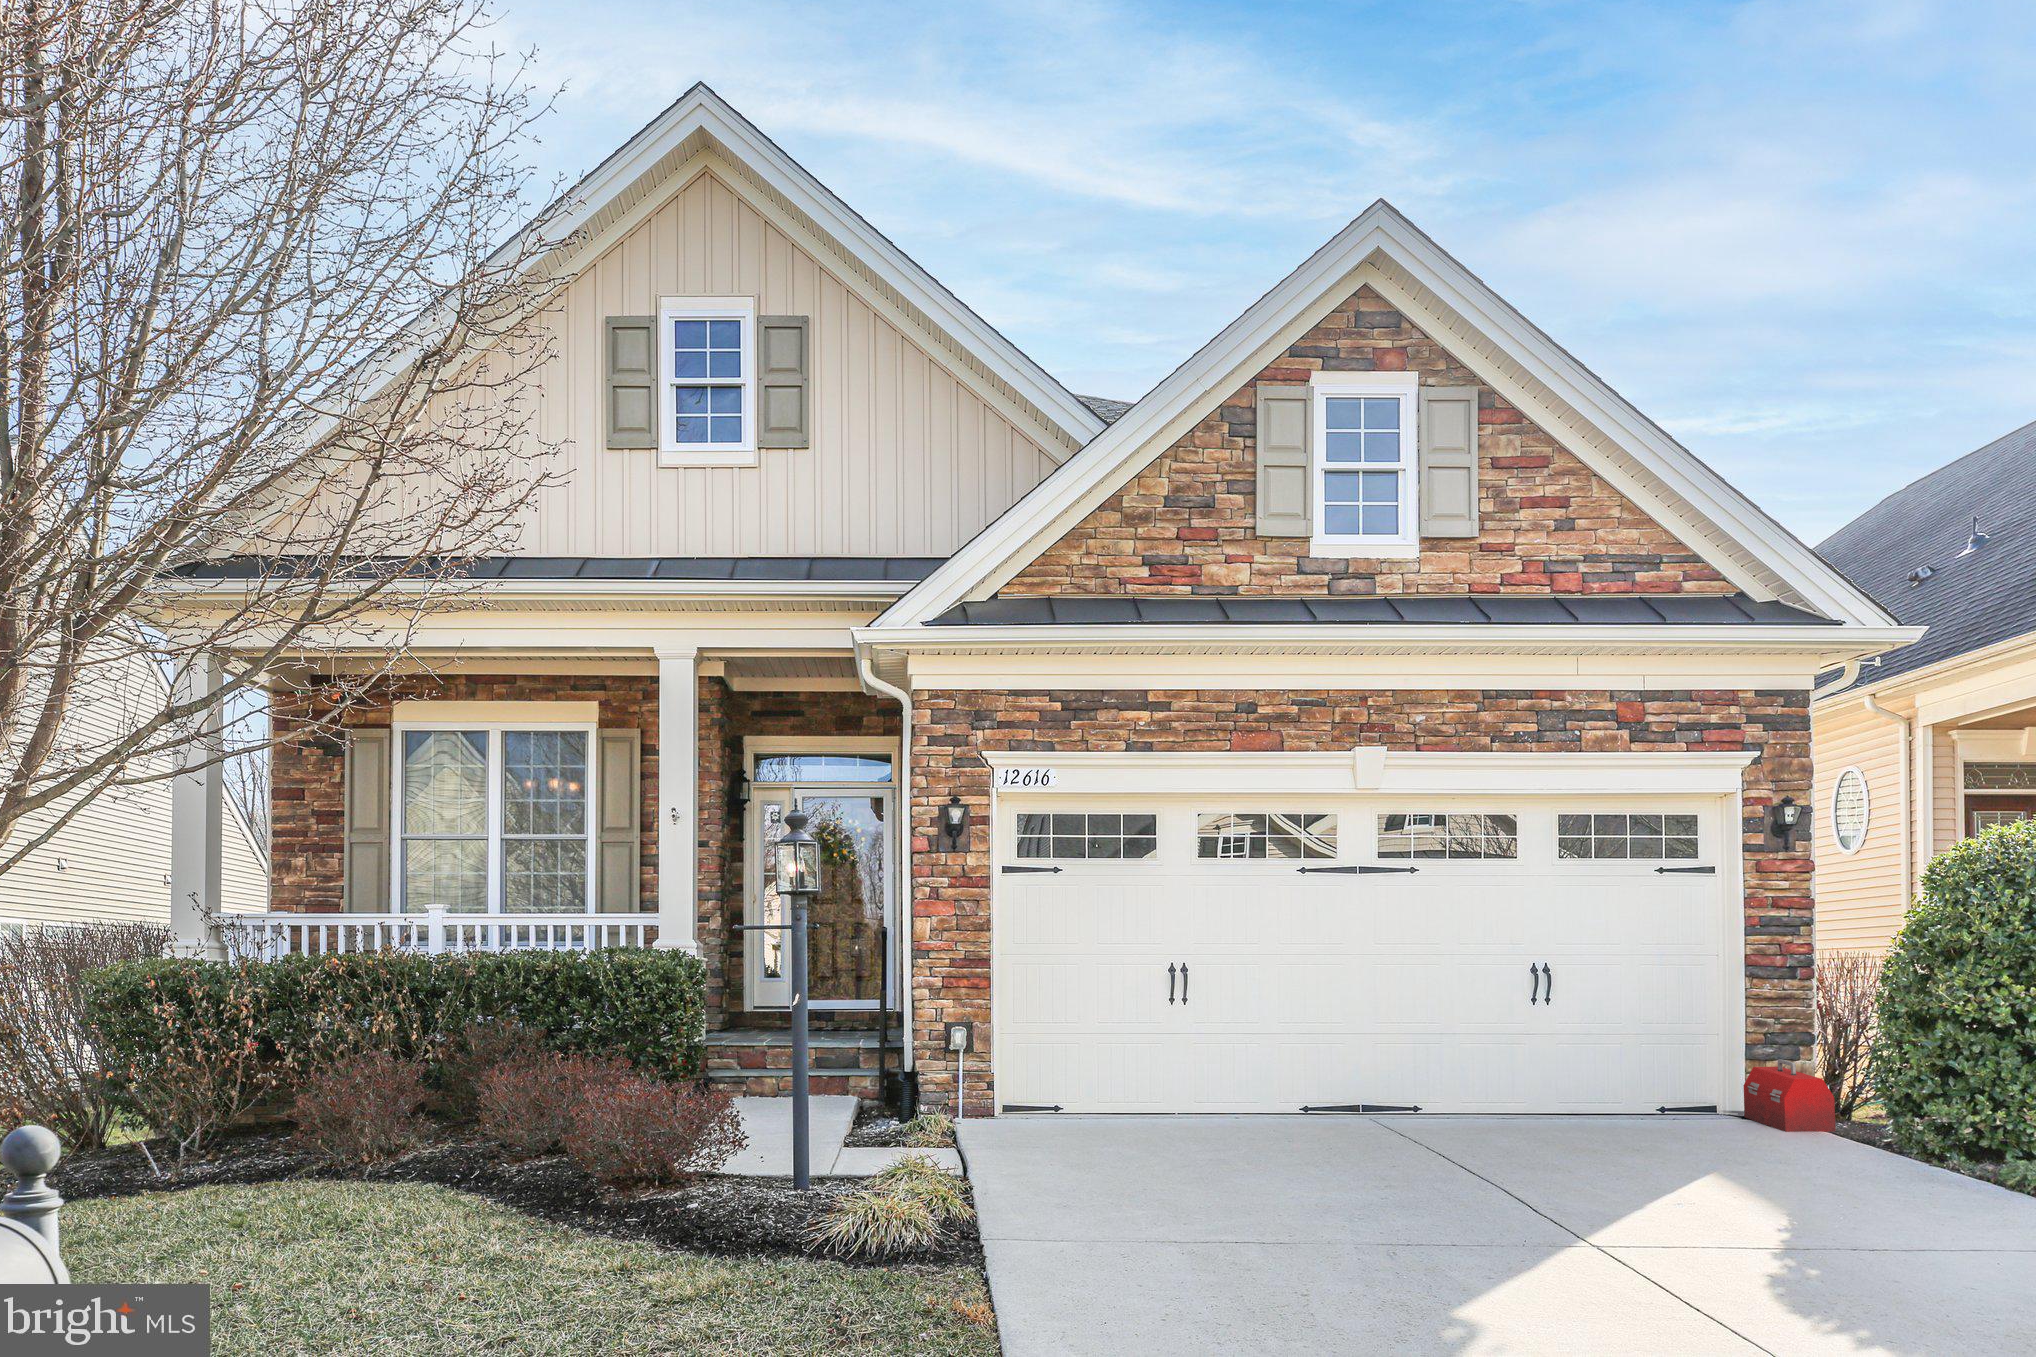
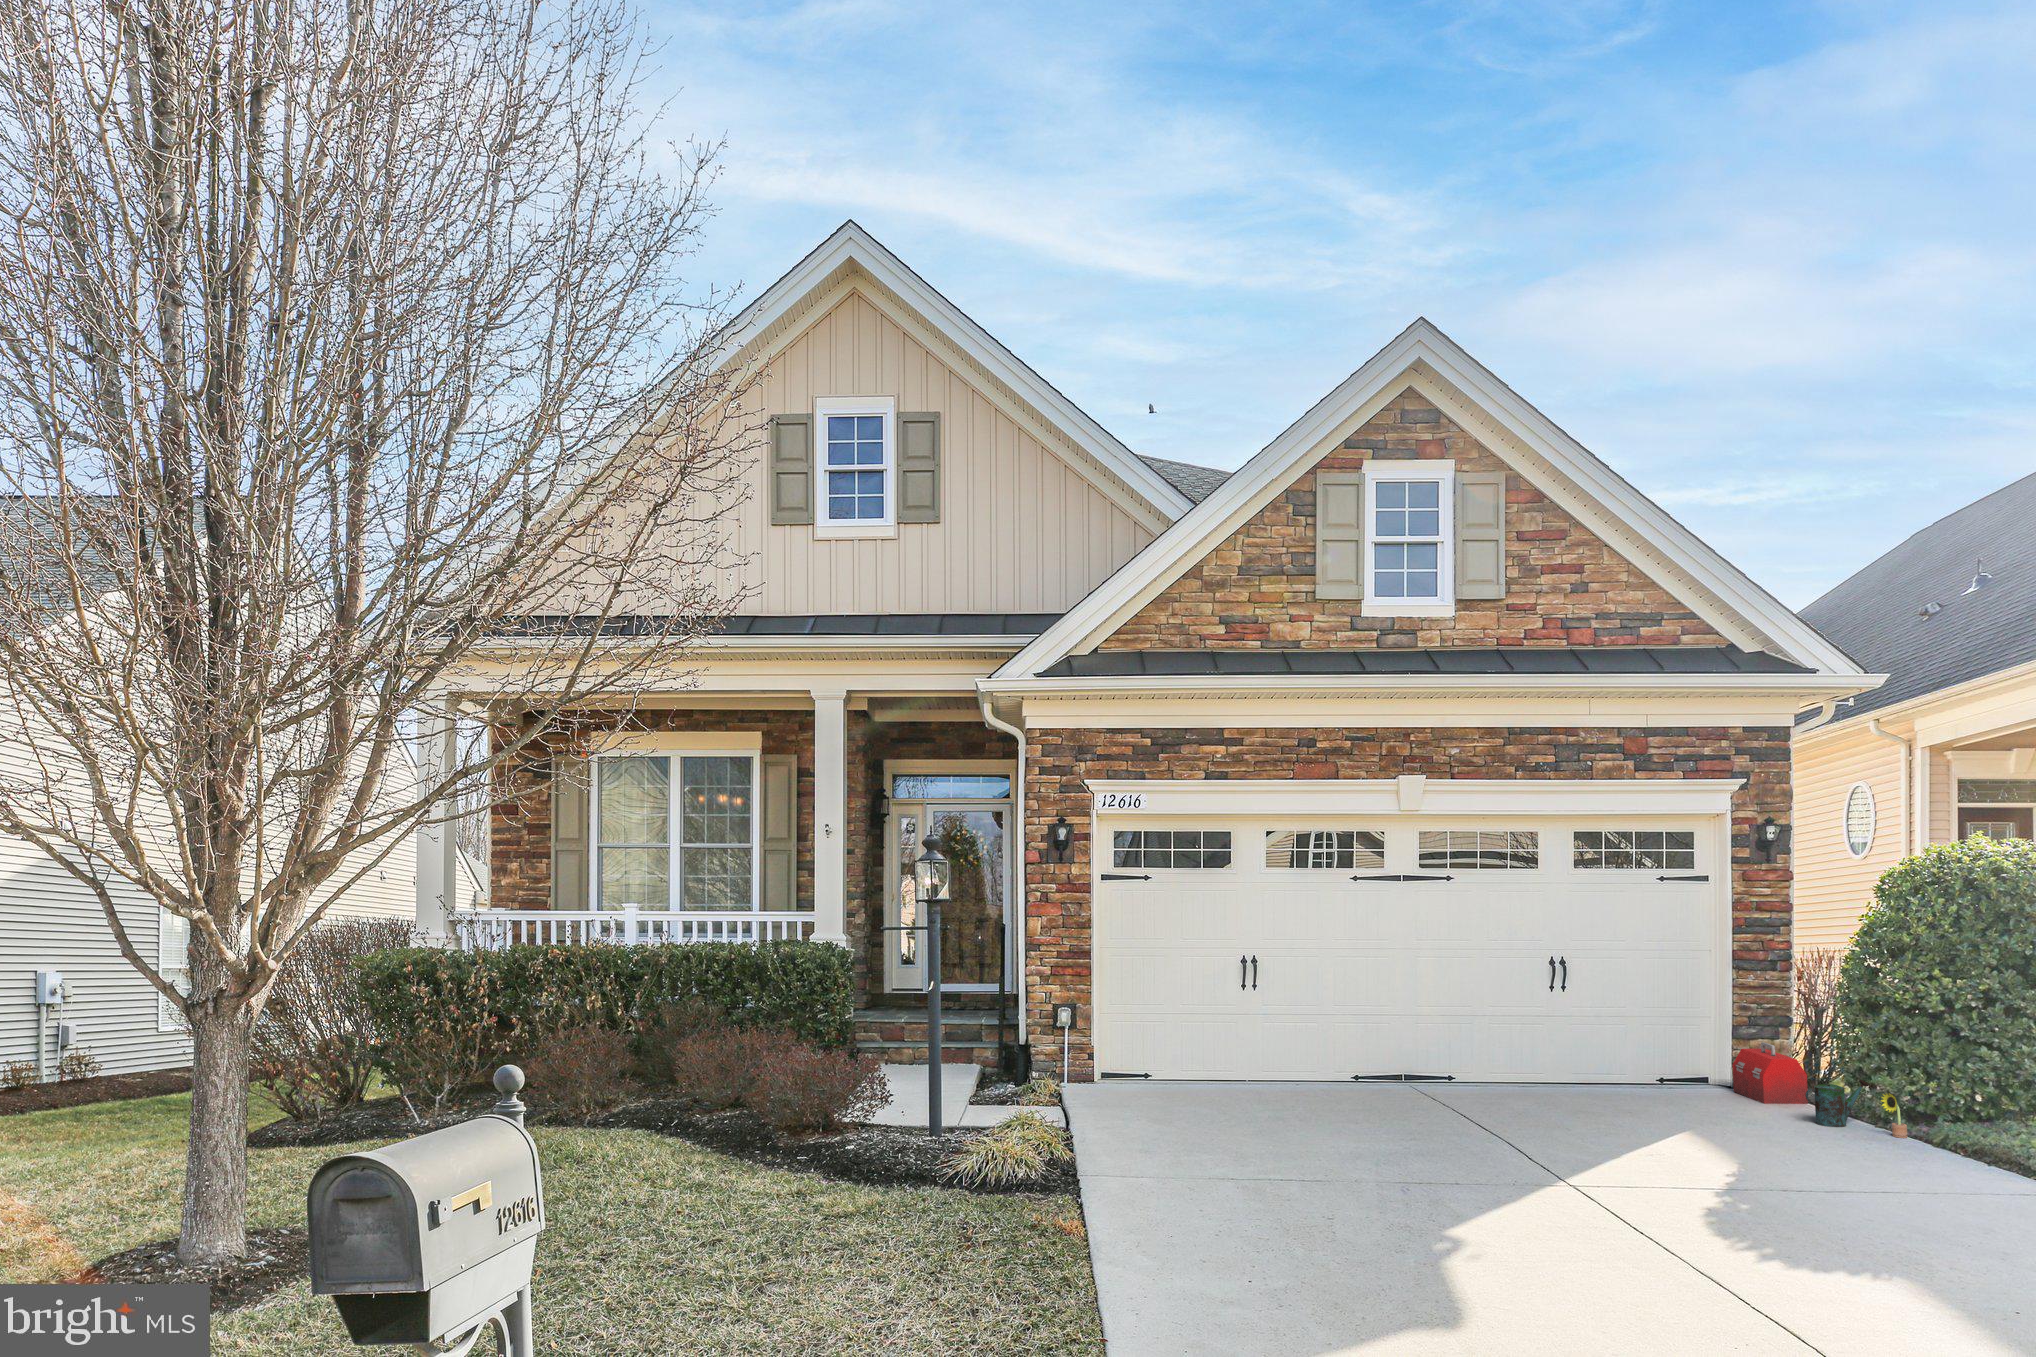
watering can: none [1845,1102,1917,1160] -> present [1806,1080,1869,1127]
decorative plant: none [1937,1118,1971,1172] -> present [1881,1093,1907,1138]

